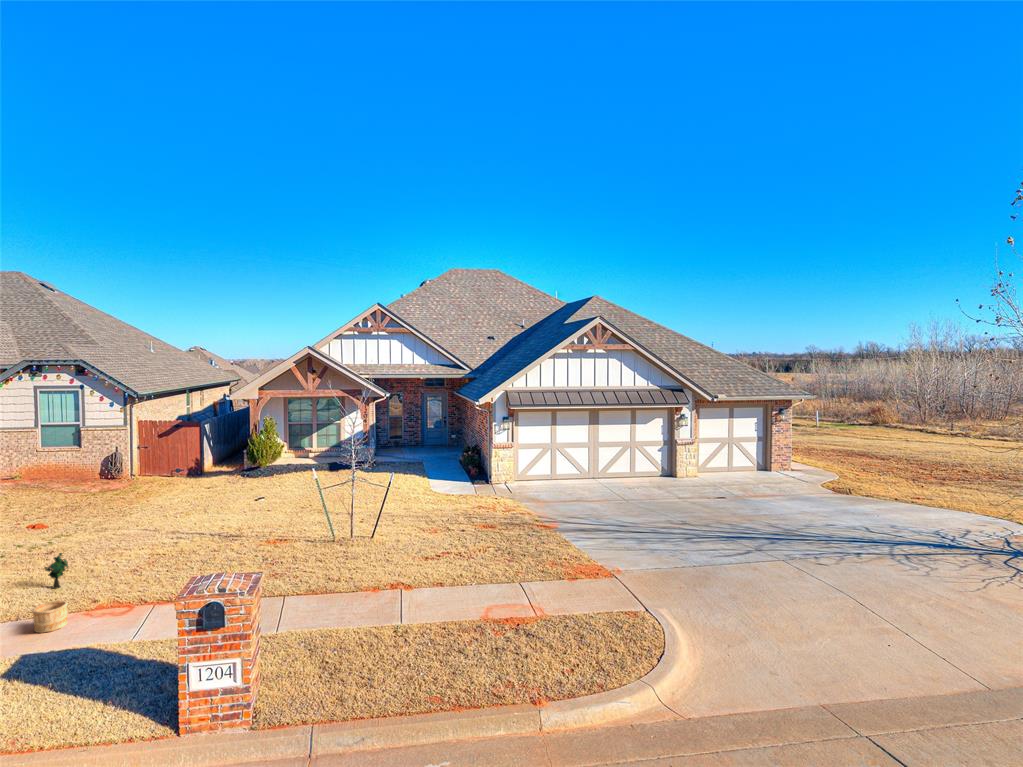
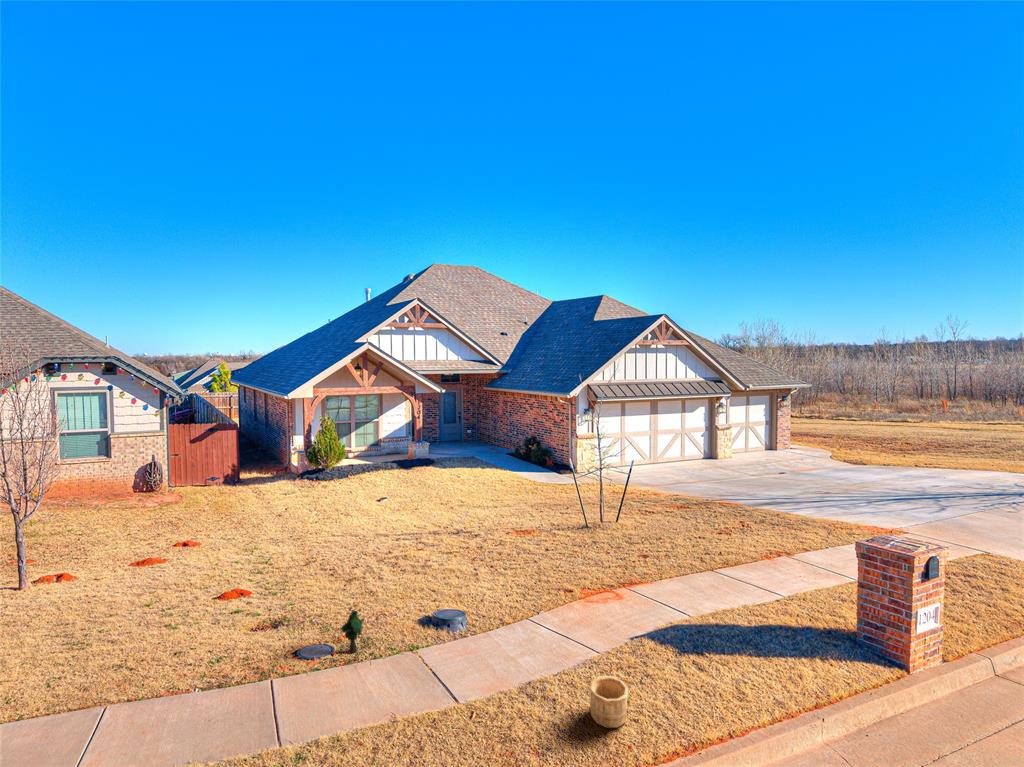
wooden bucket: present [32,601,67,633] -> present [590,676,628,728]

